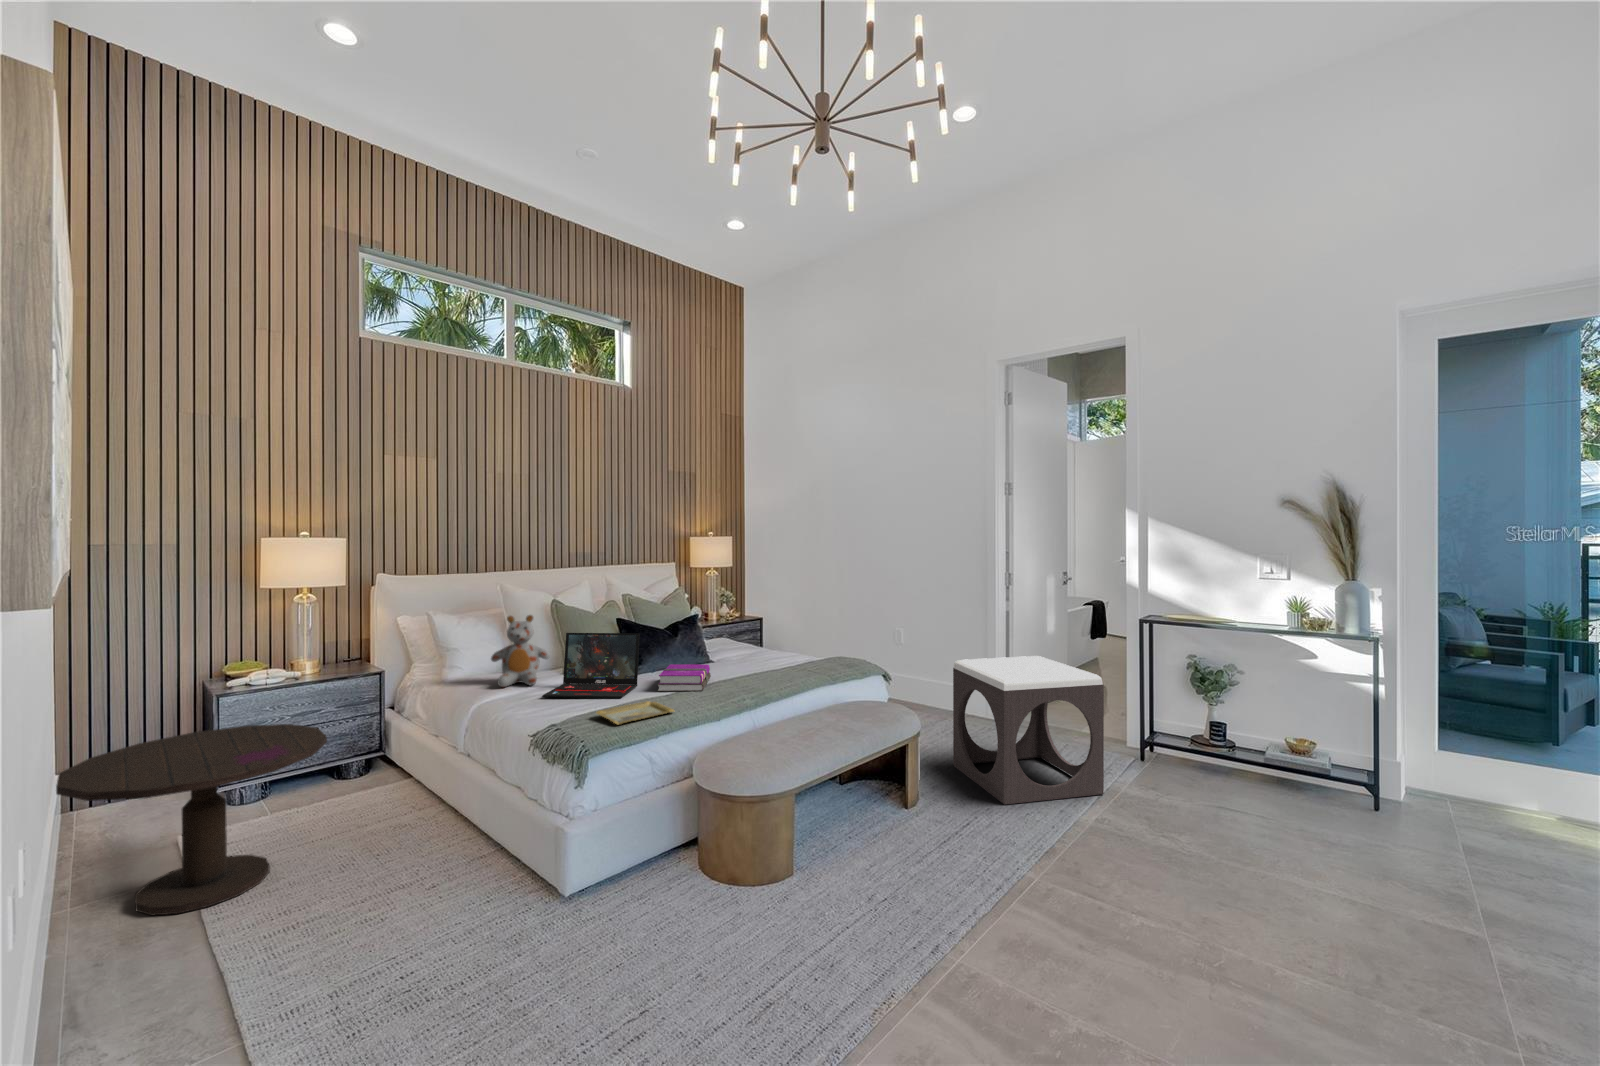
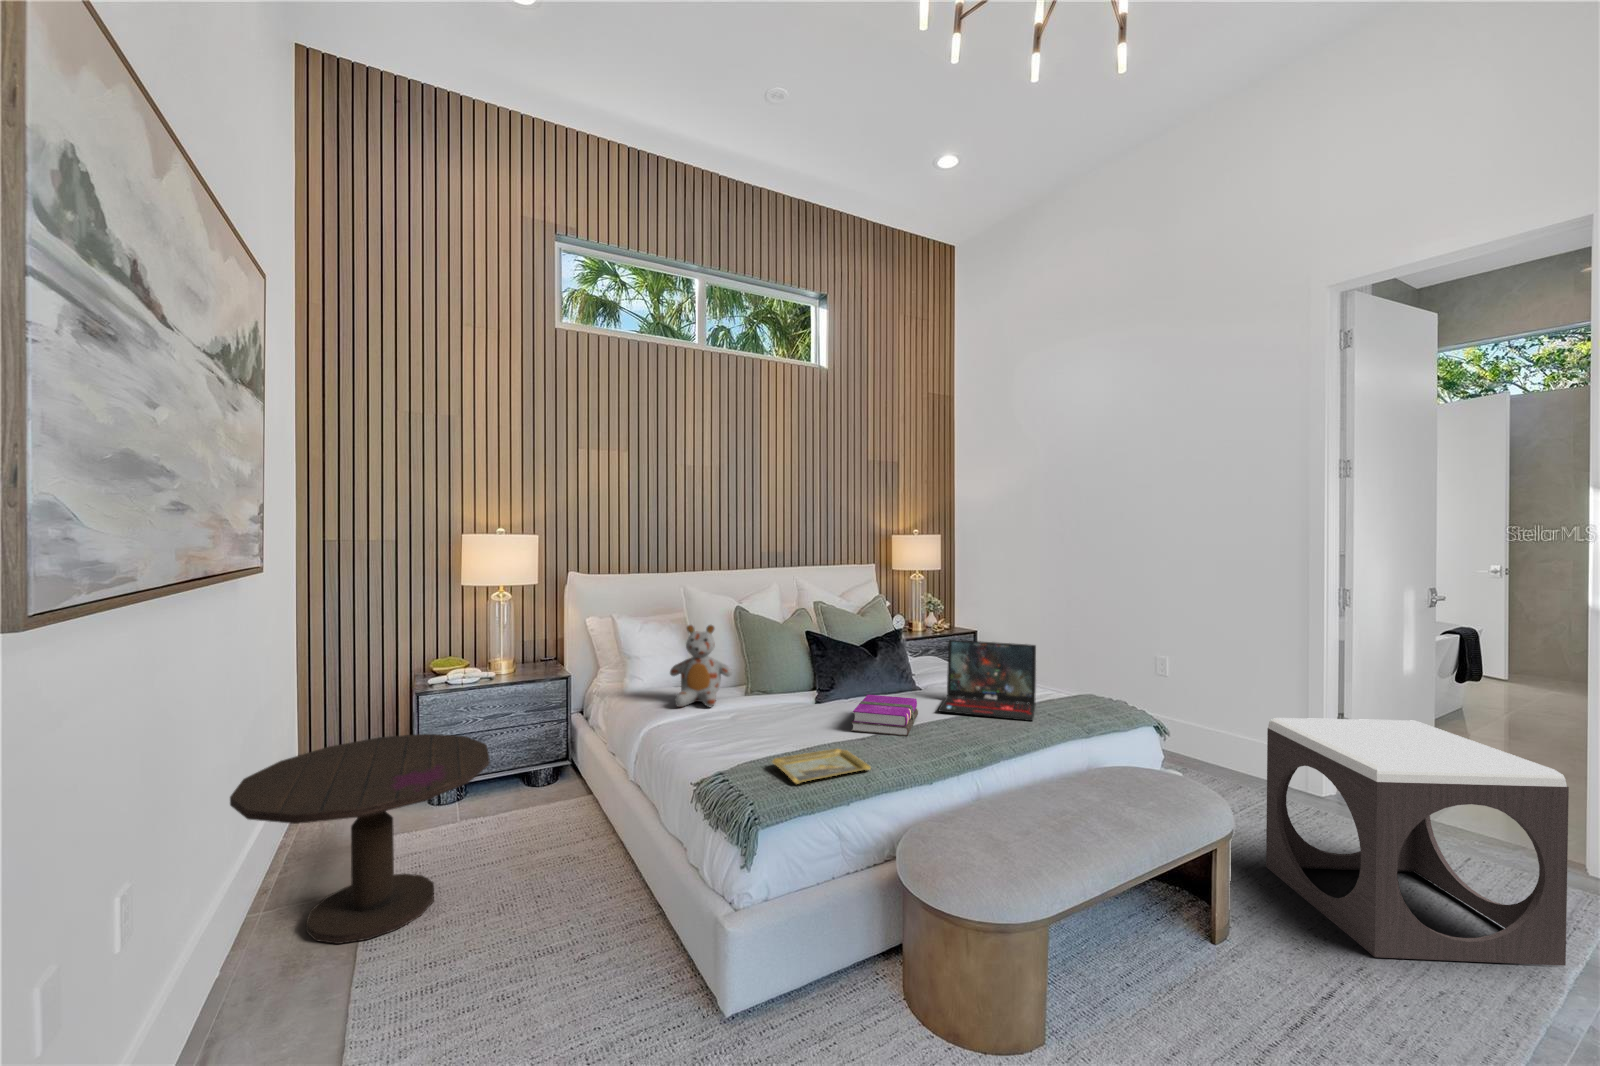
laptop: present [542,633,639,698] -> present [938,640,1036,721]

